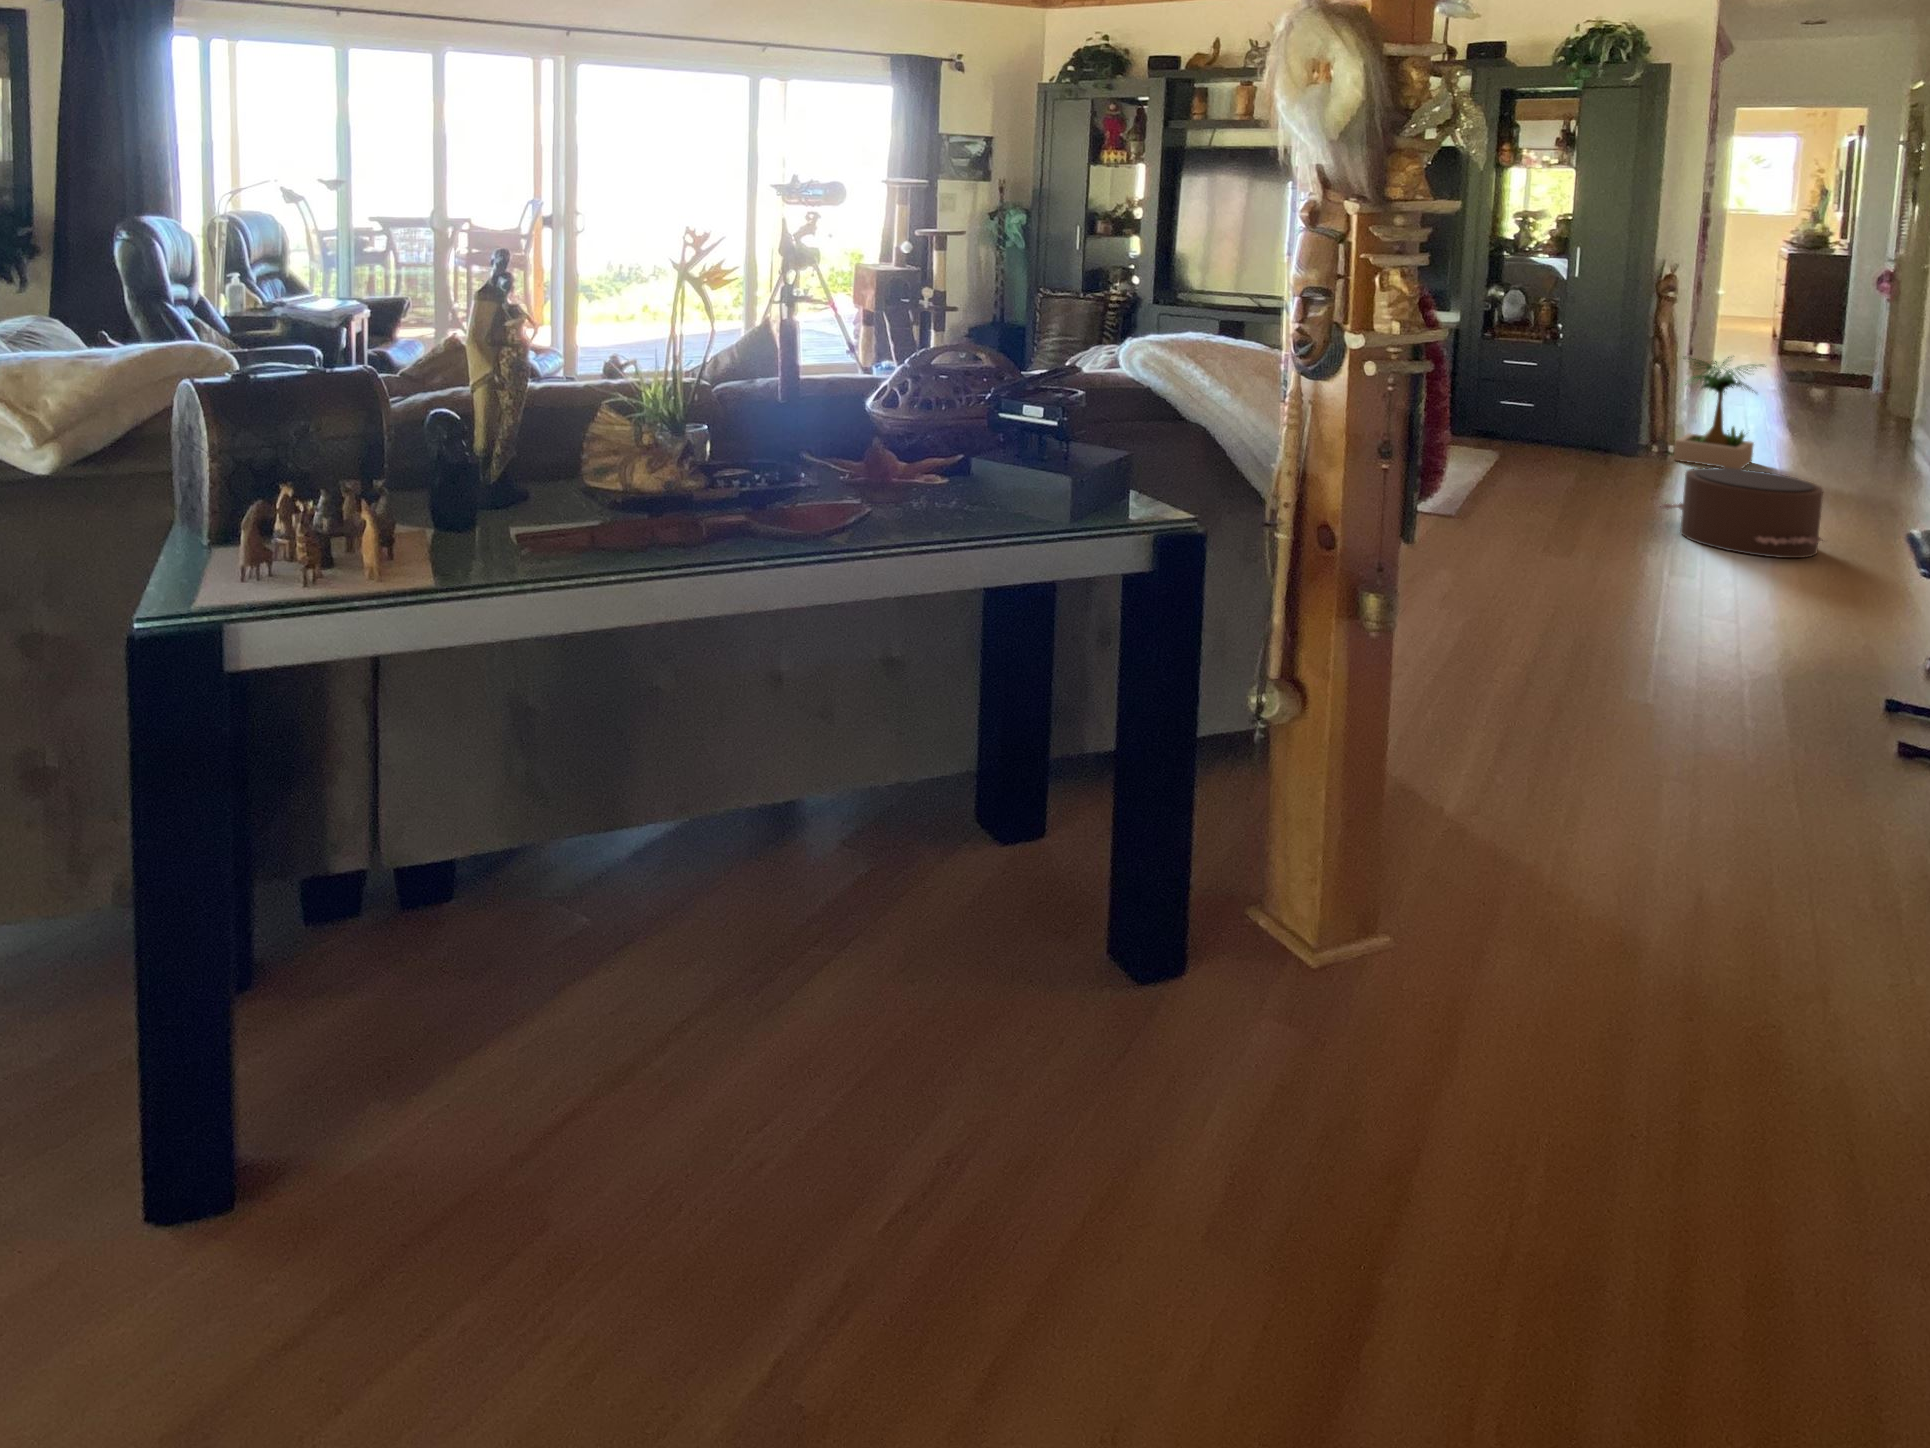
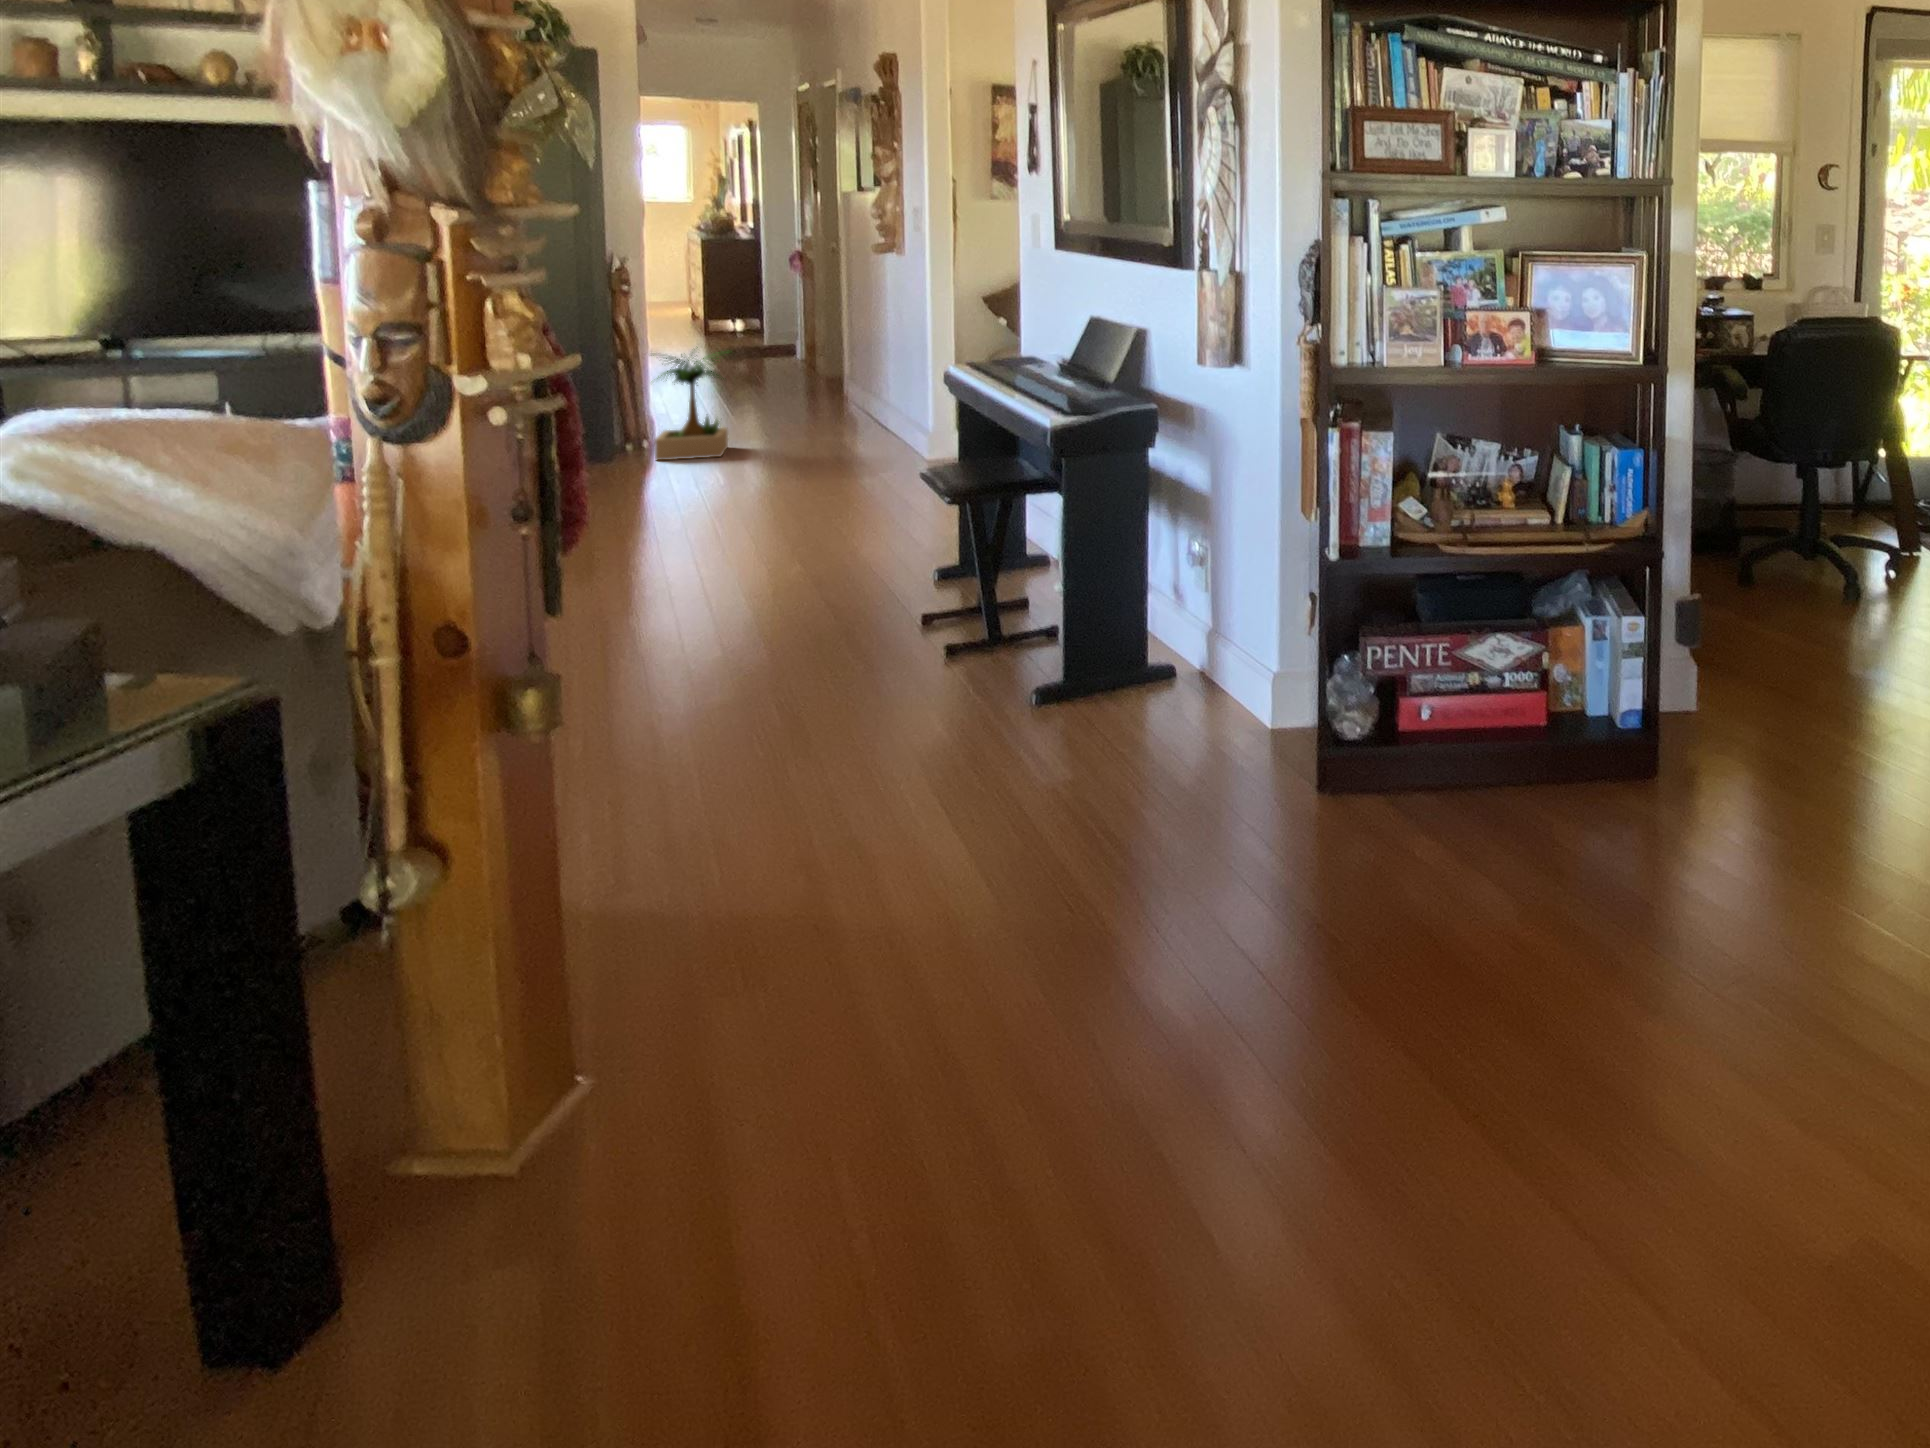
pouf: present [1660,467,1823,558] -> none [665,453,826,537]

